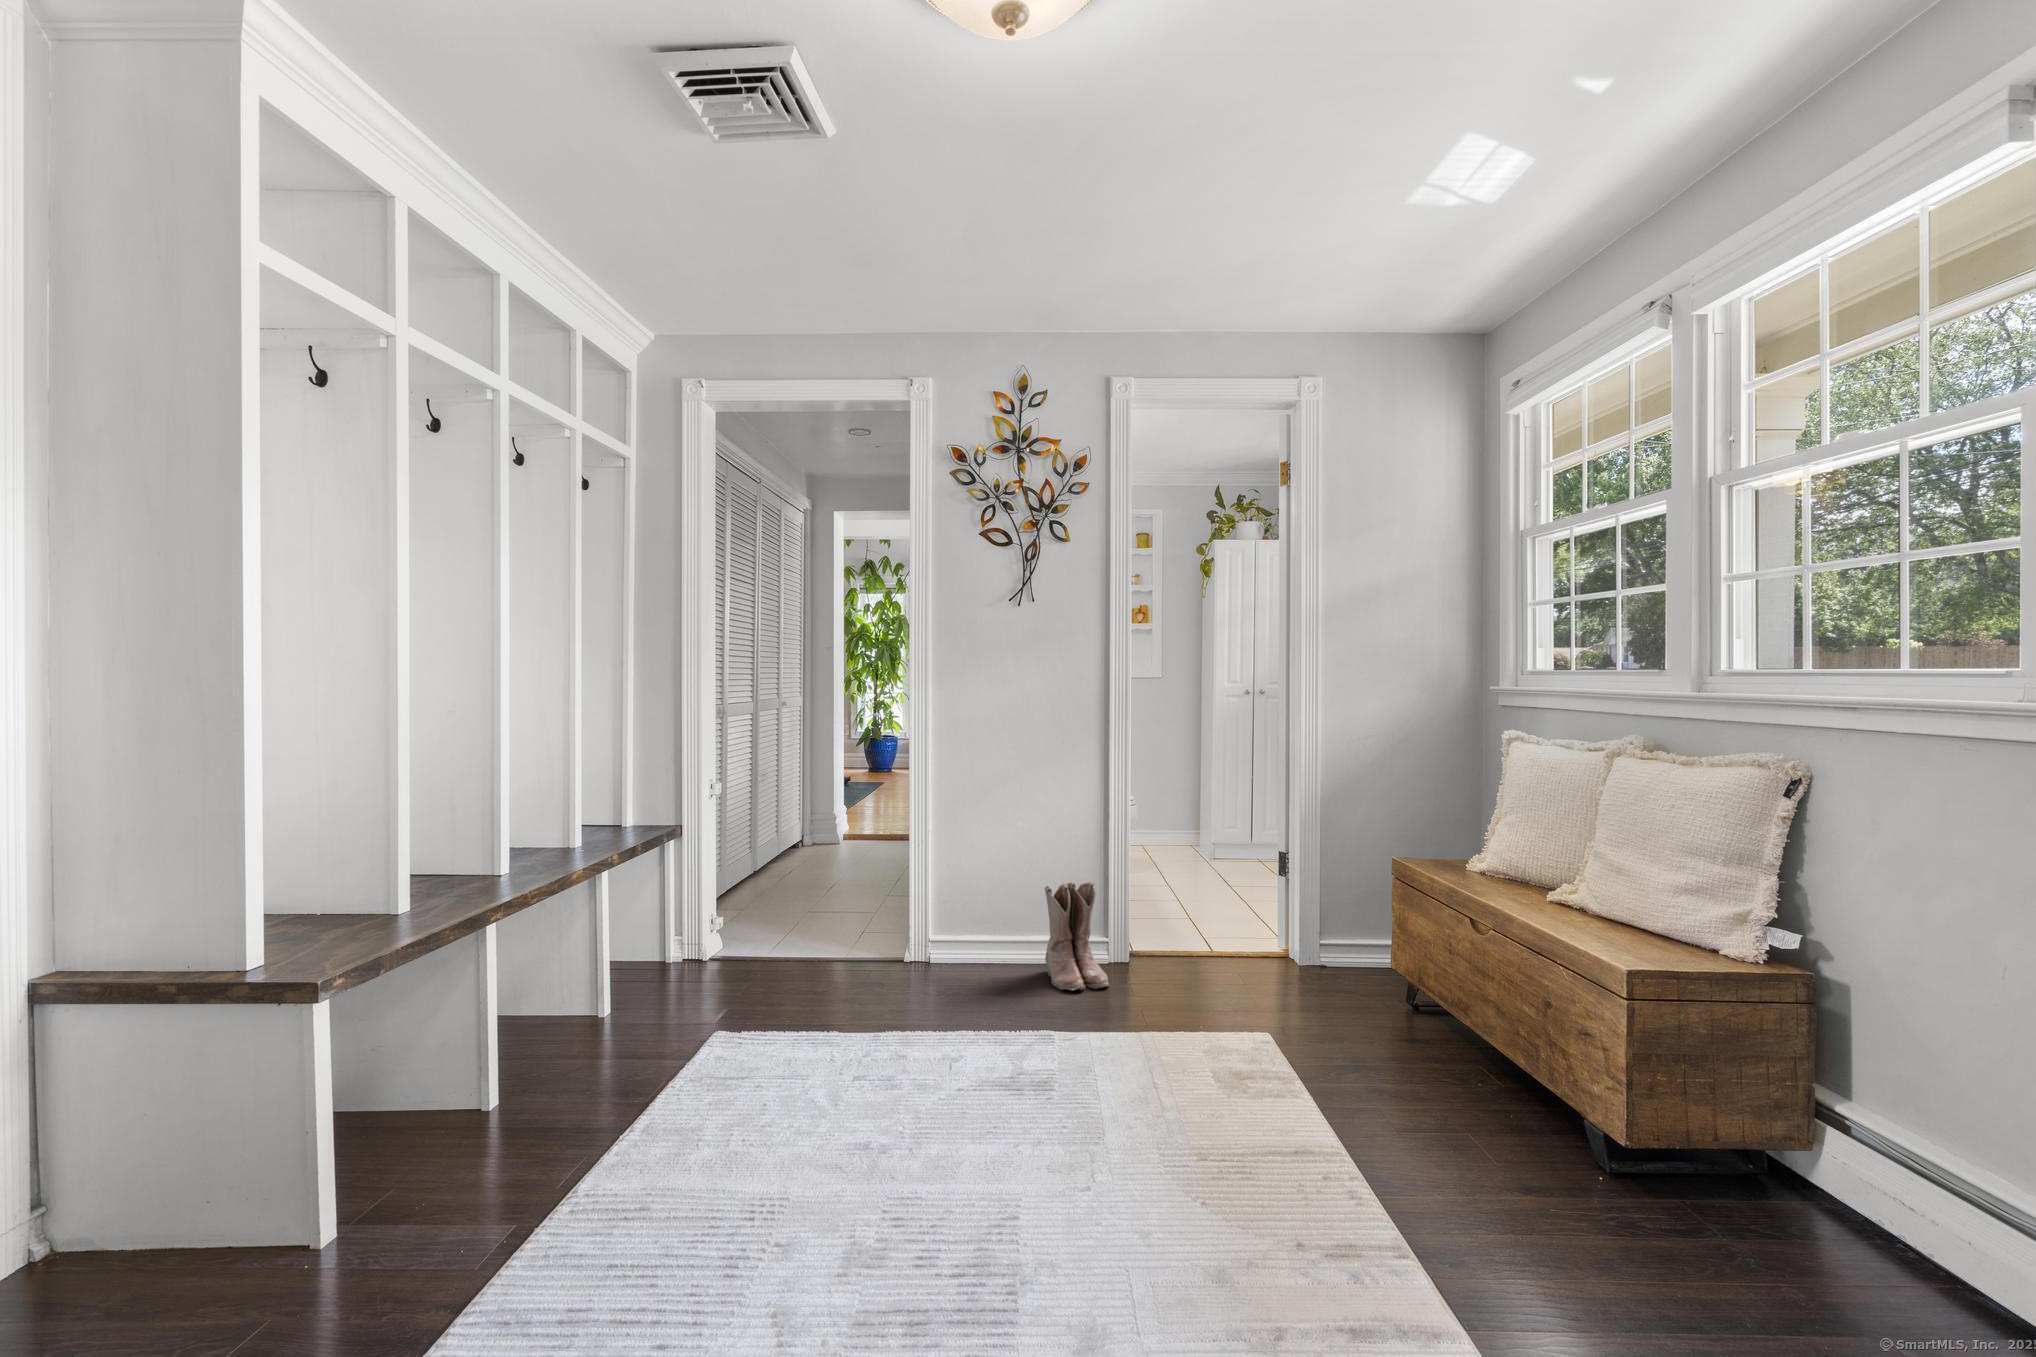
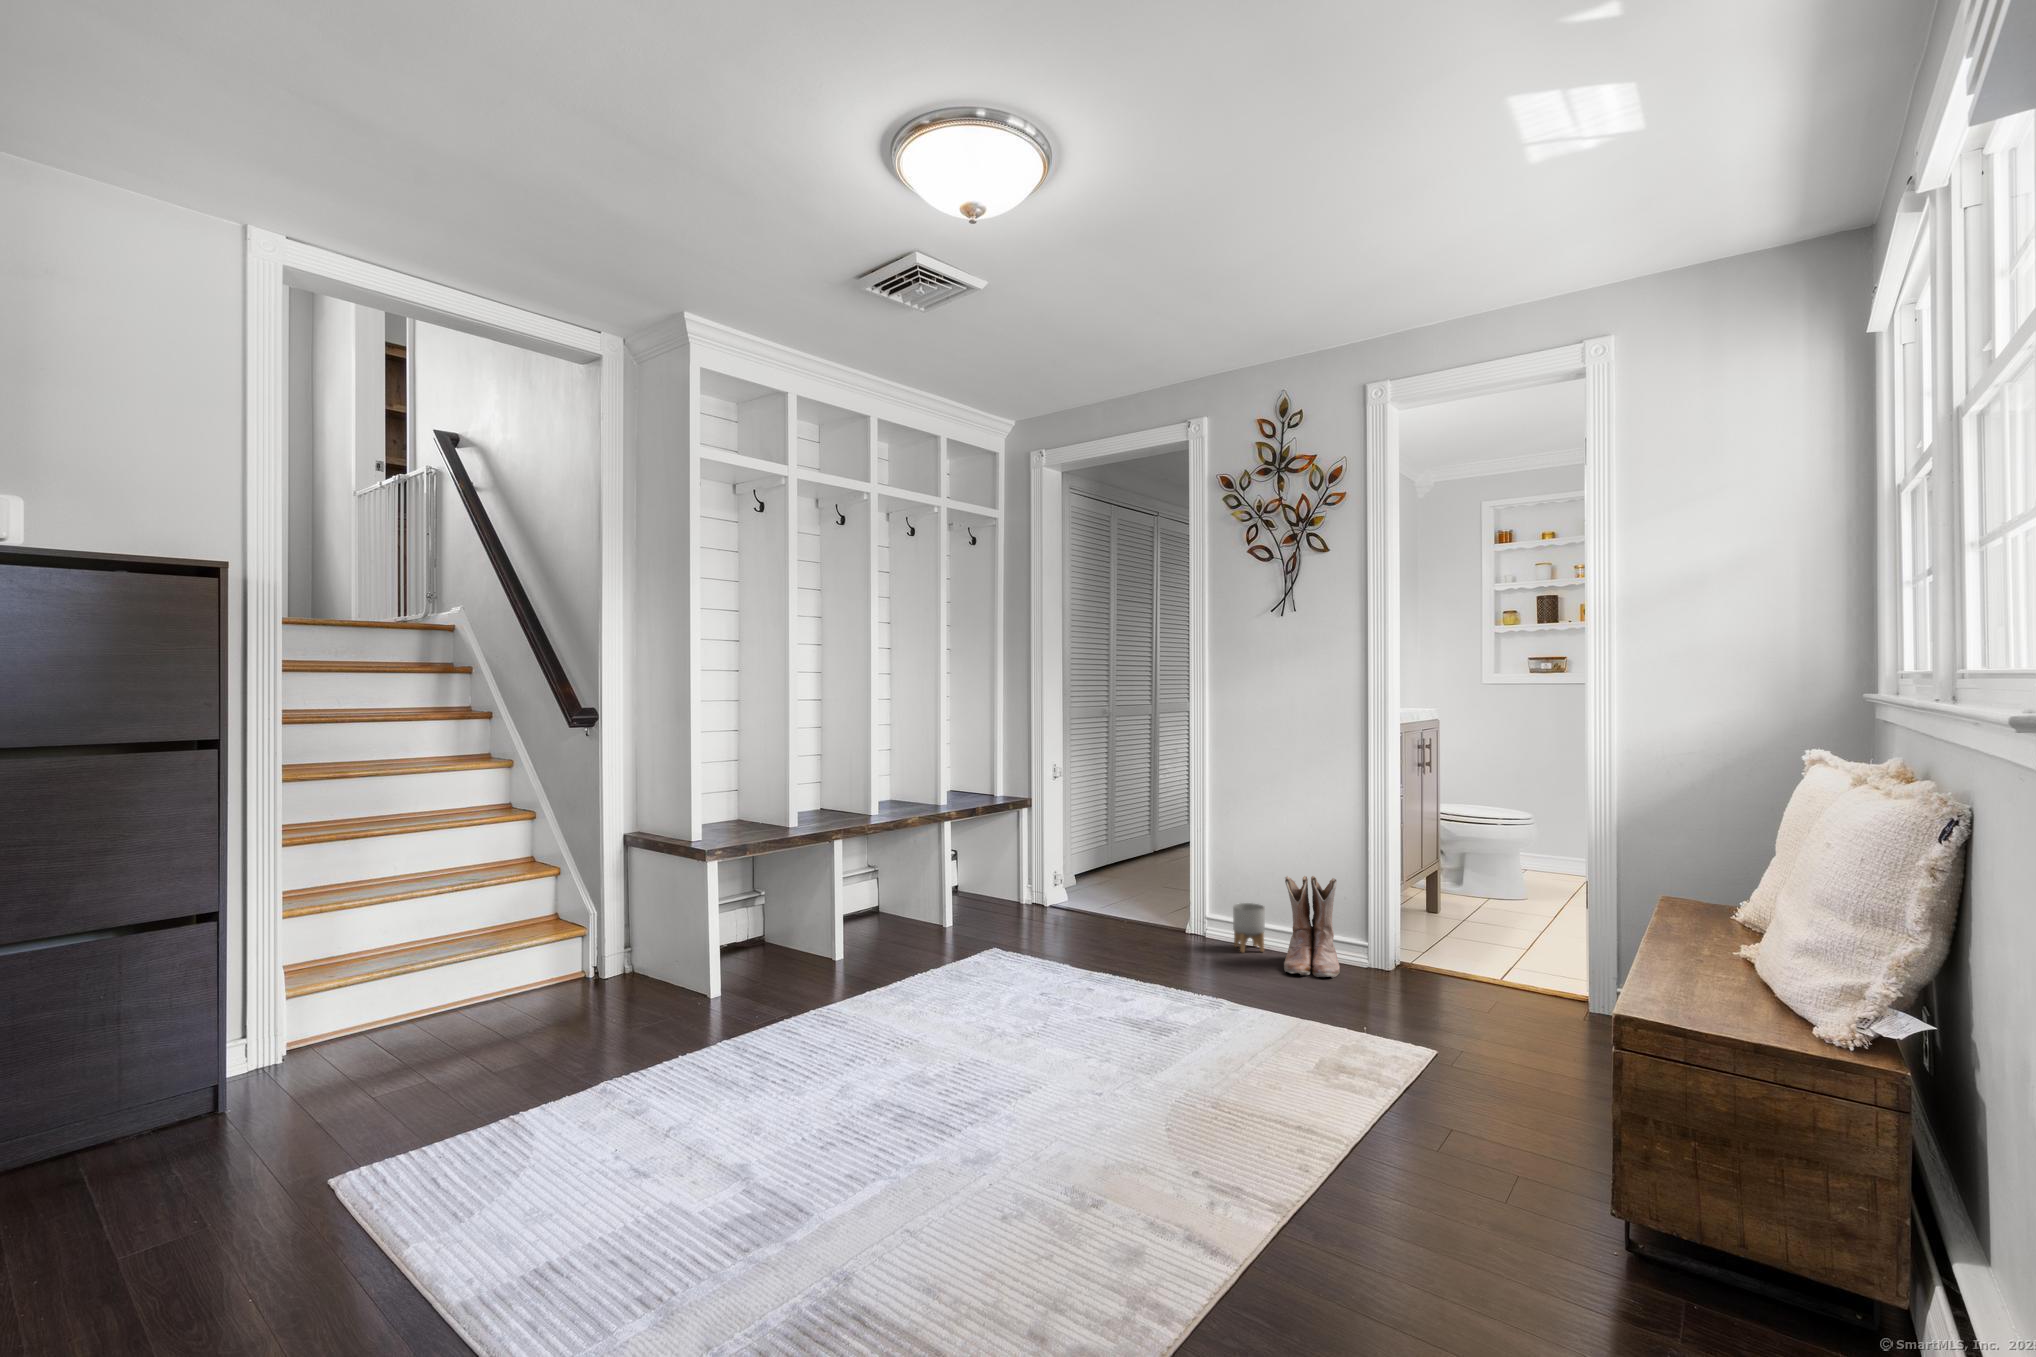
planter: none [976,920,1011,977] -> present [1233,903,1265,952]

